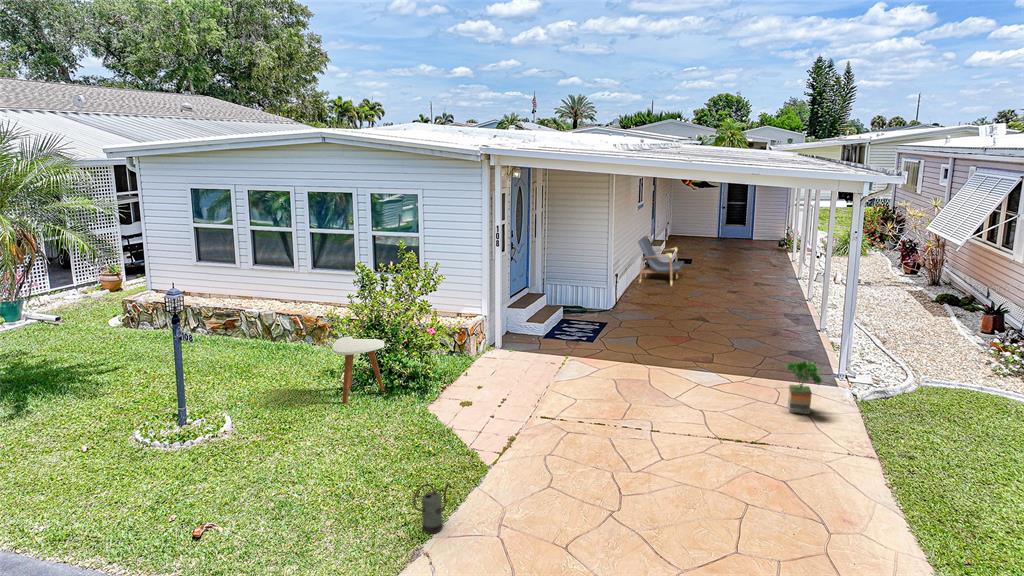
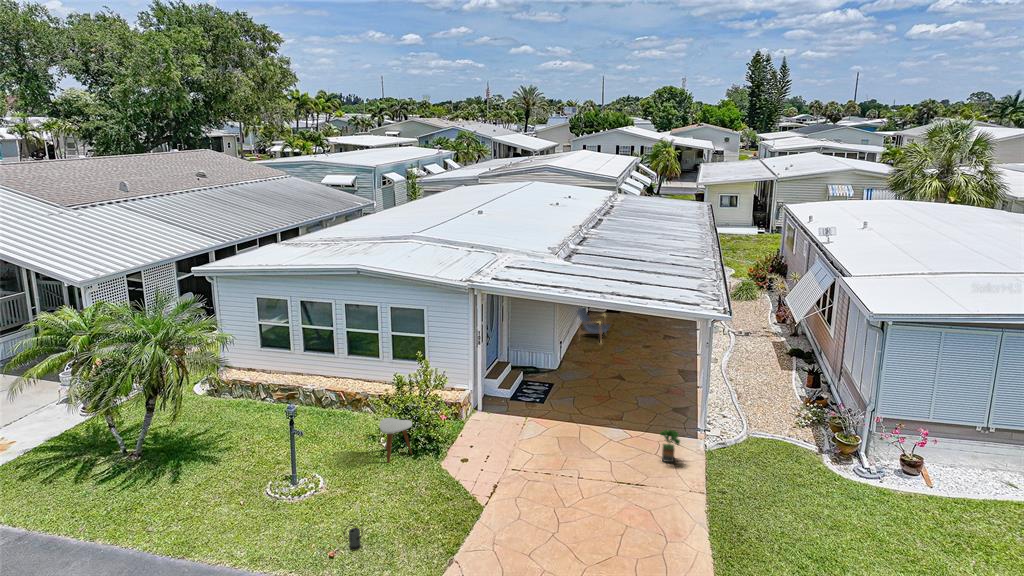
watering can: present [413,483,449,534] -> present [344,523,364,550]

